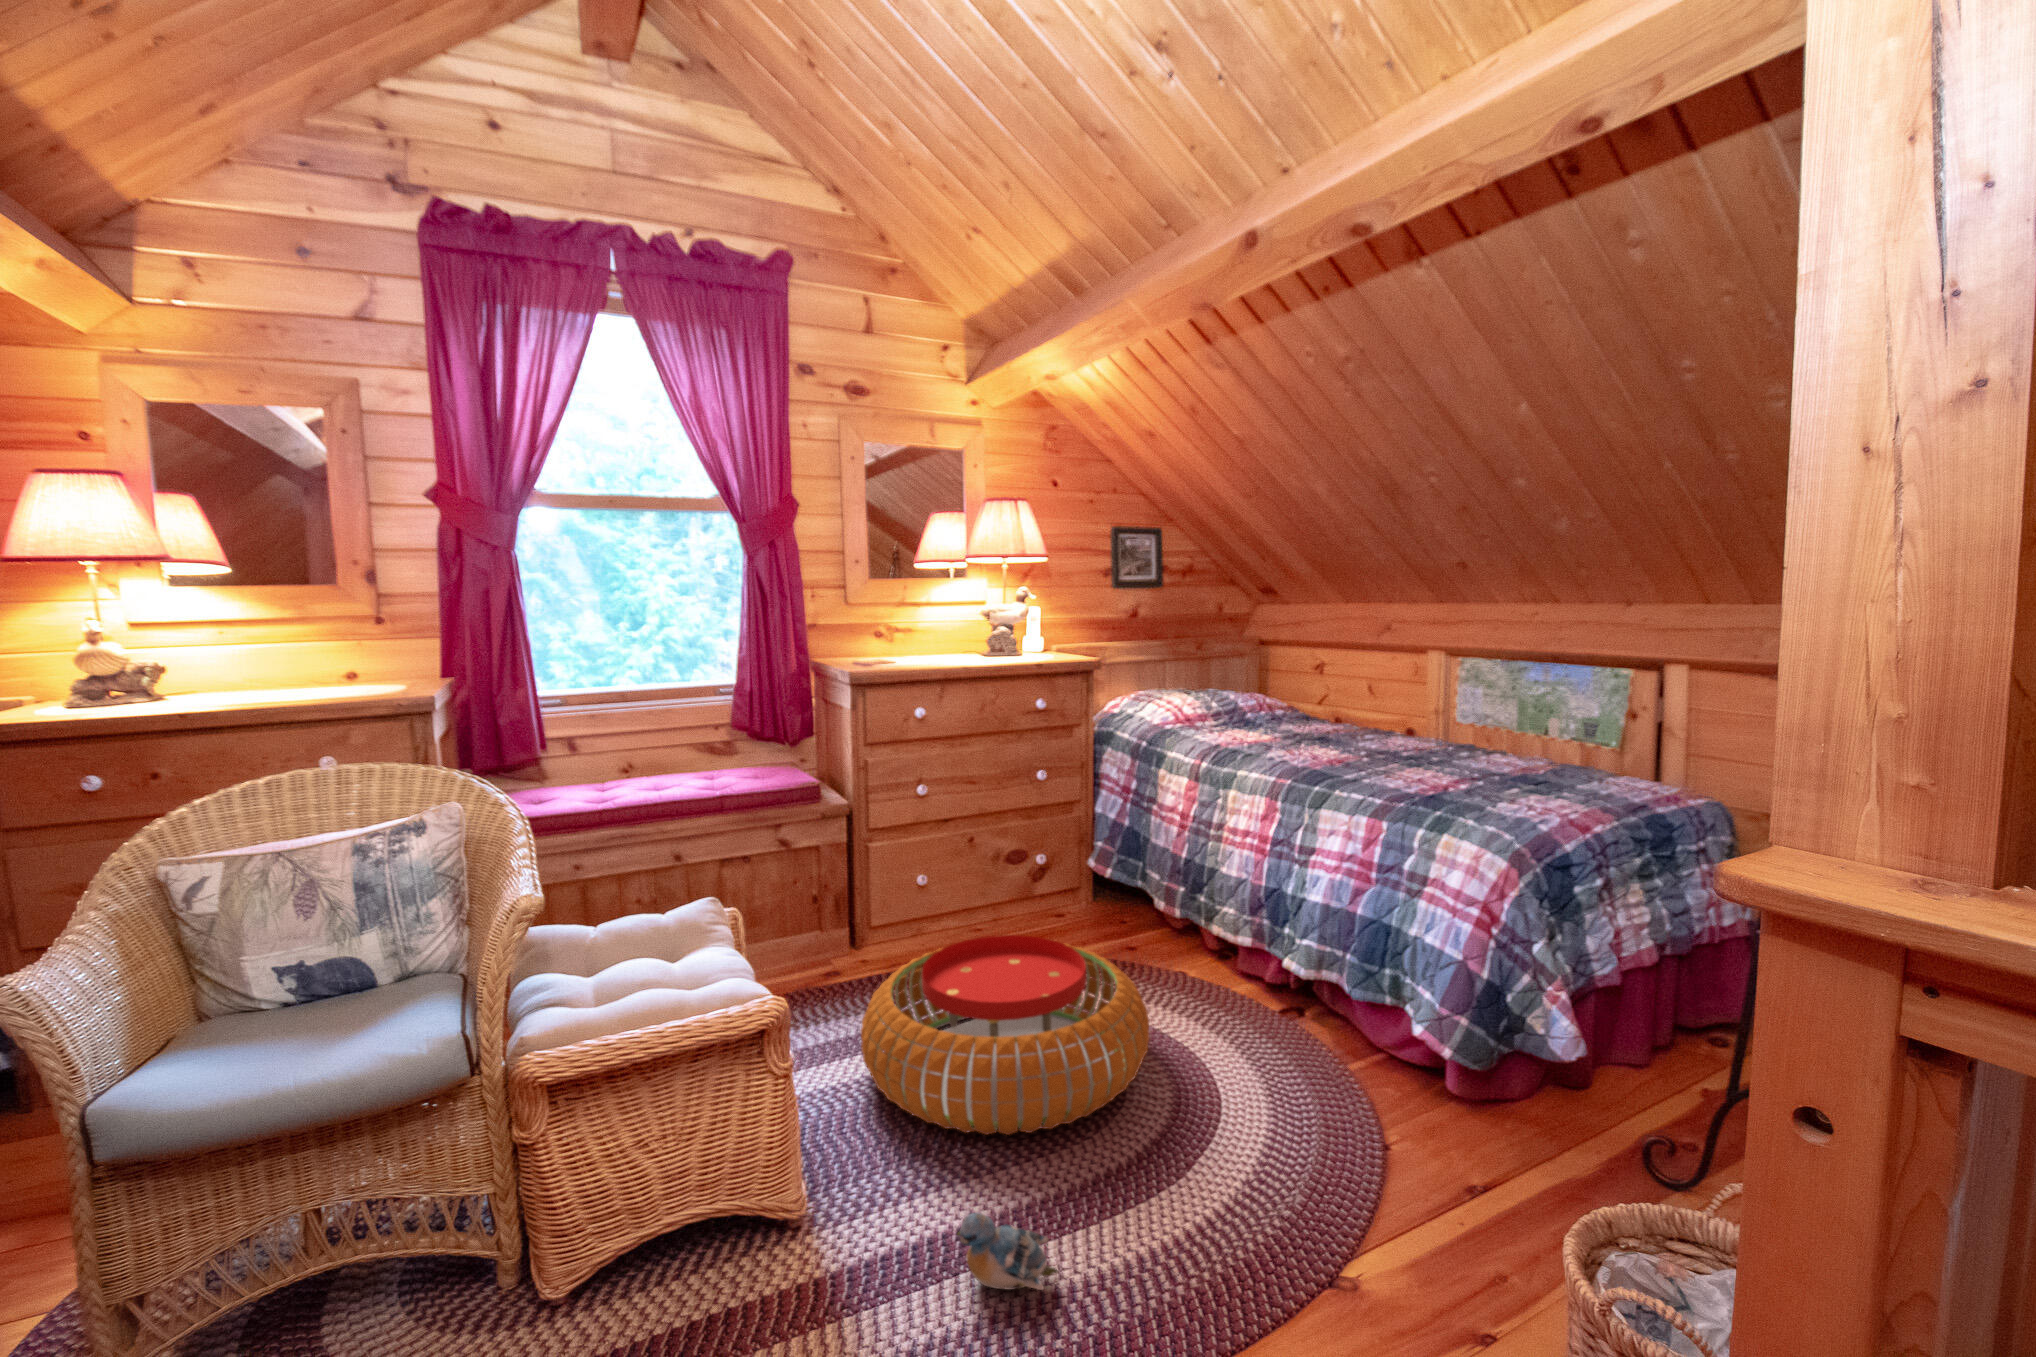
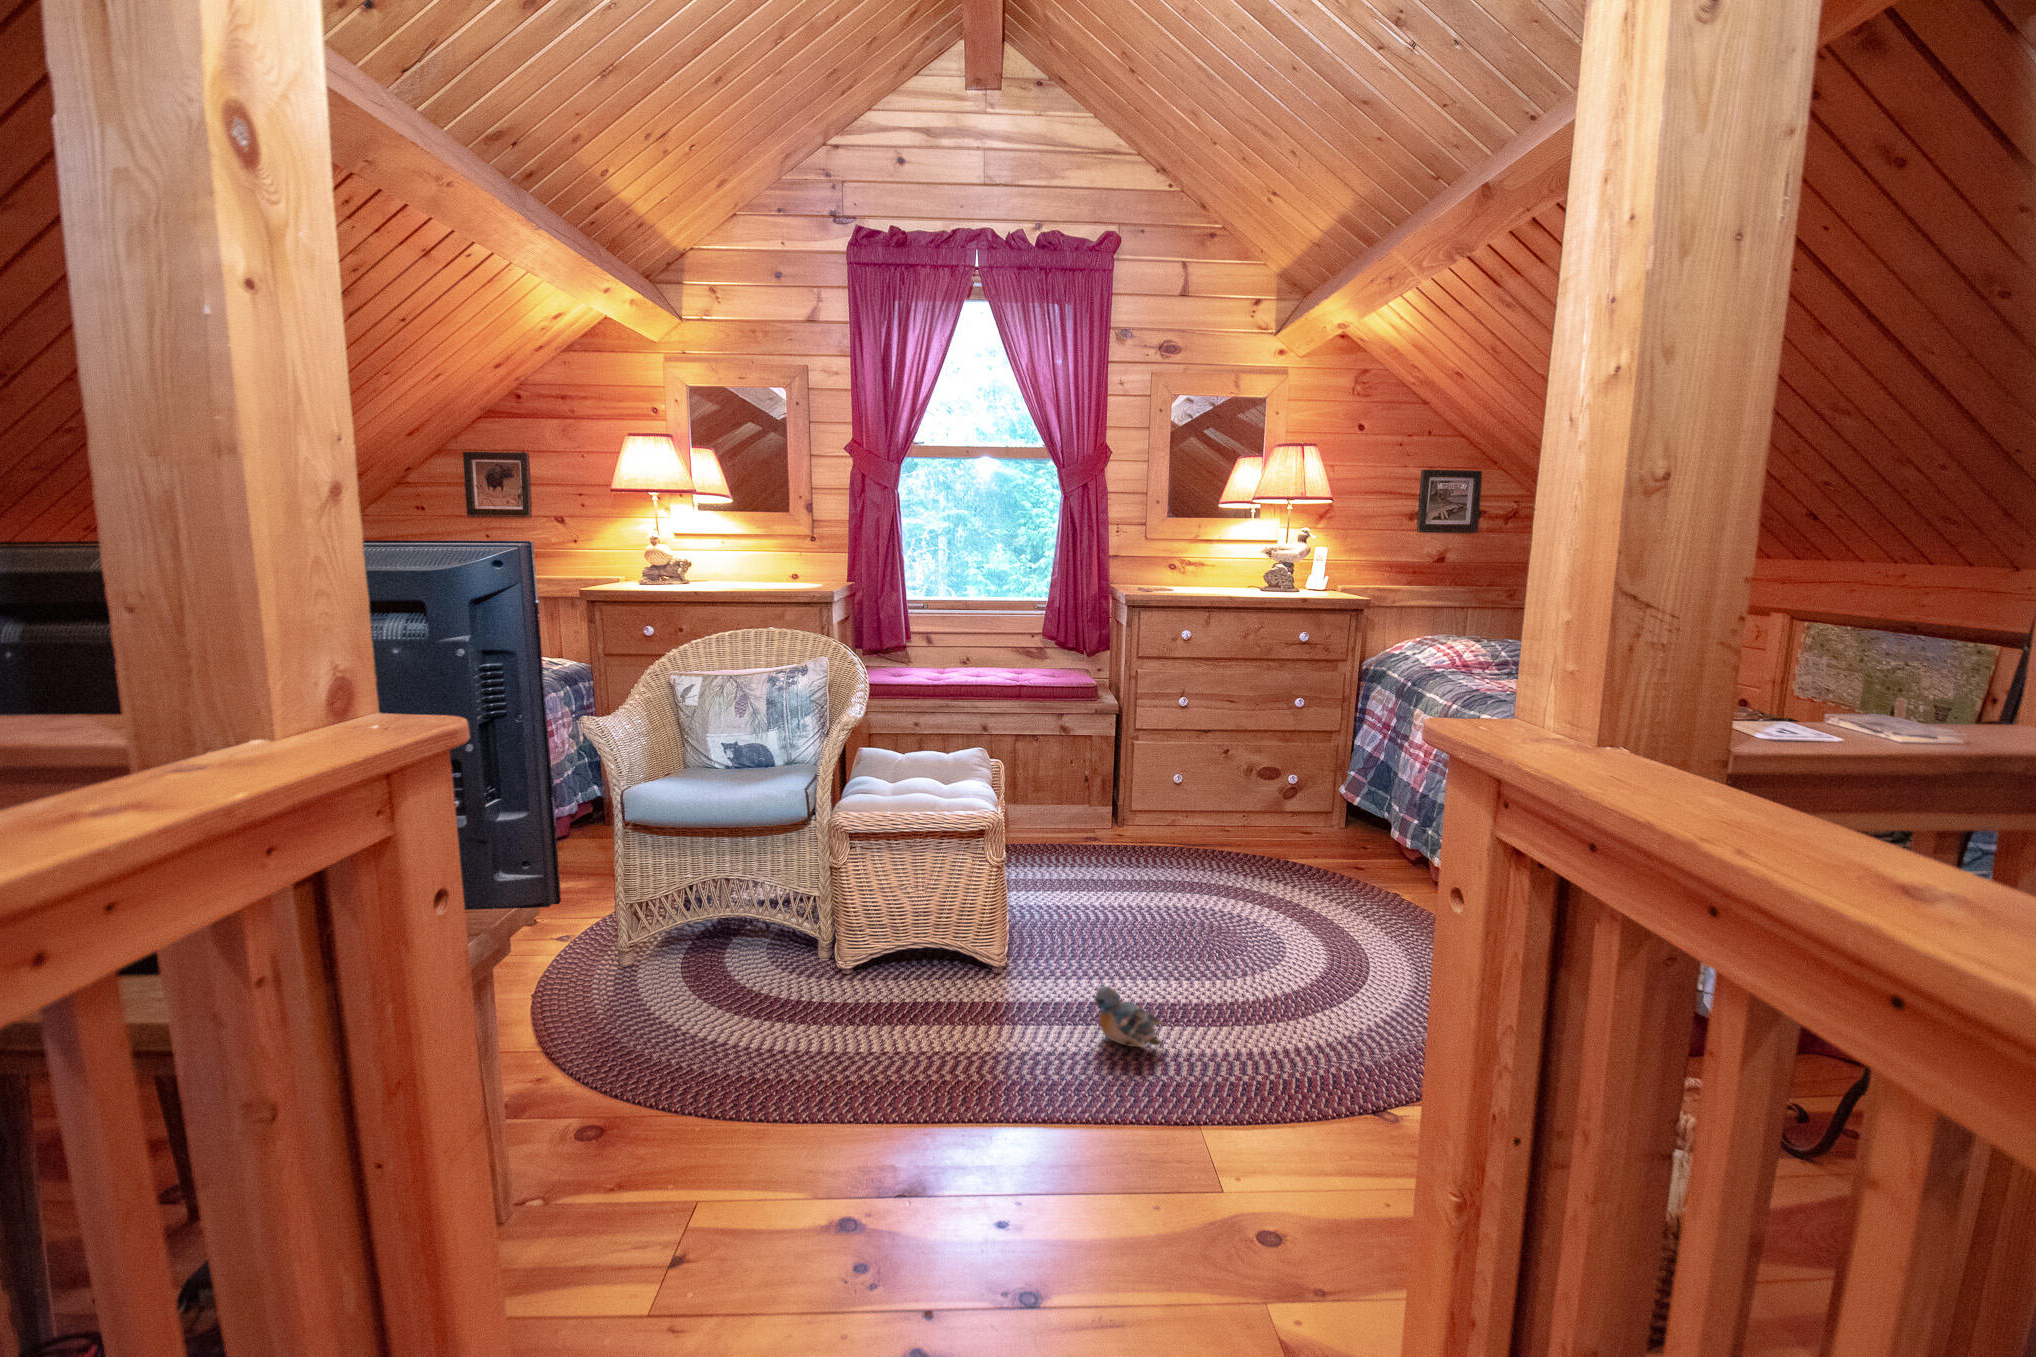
pouf: present [861,935,1149,1135] -> none [1080,820,1324,968]

